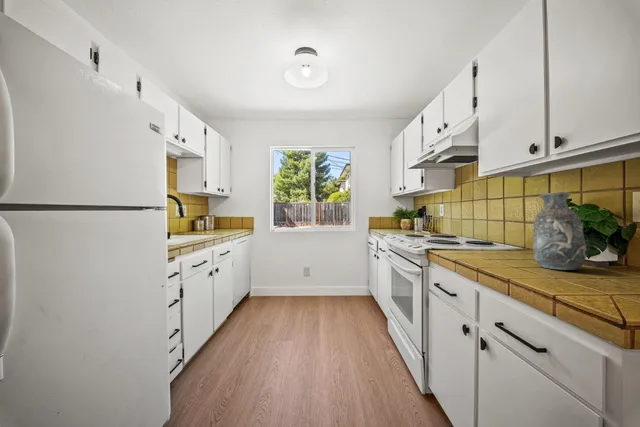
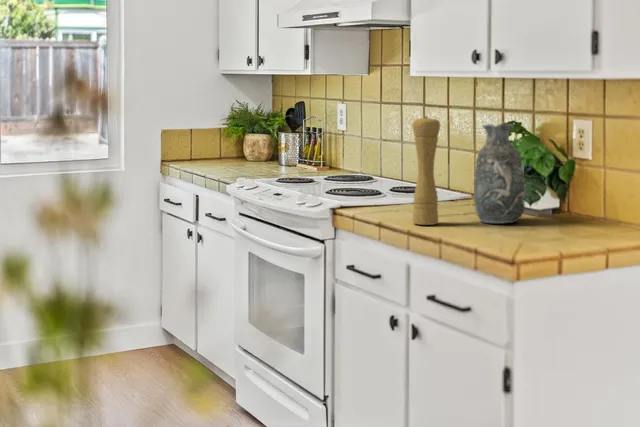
pepper mill: none [480,189,503,265] -> present [413,116,440,225]

